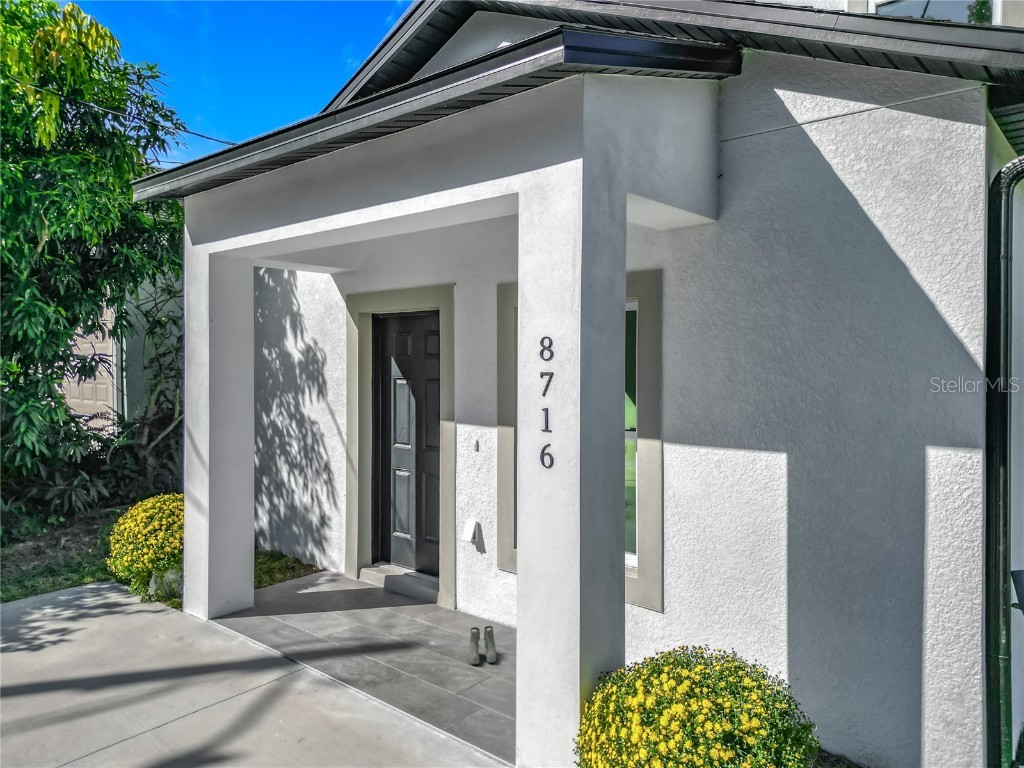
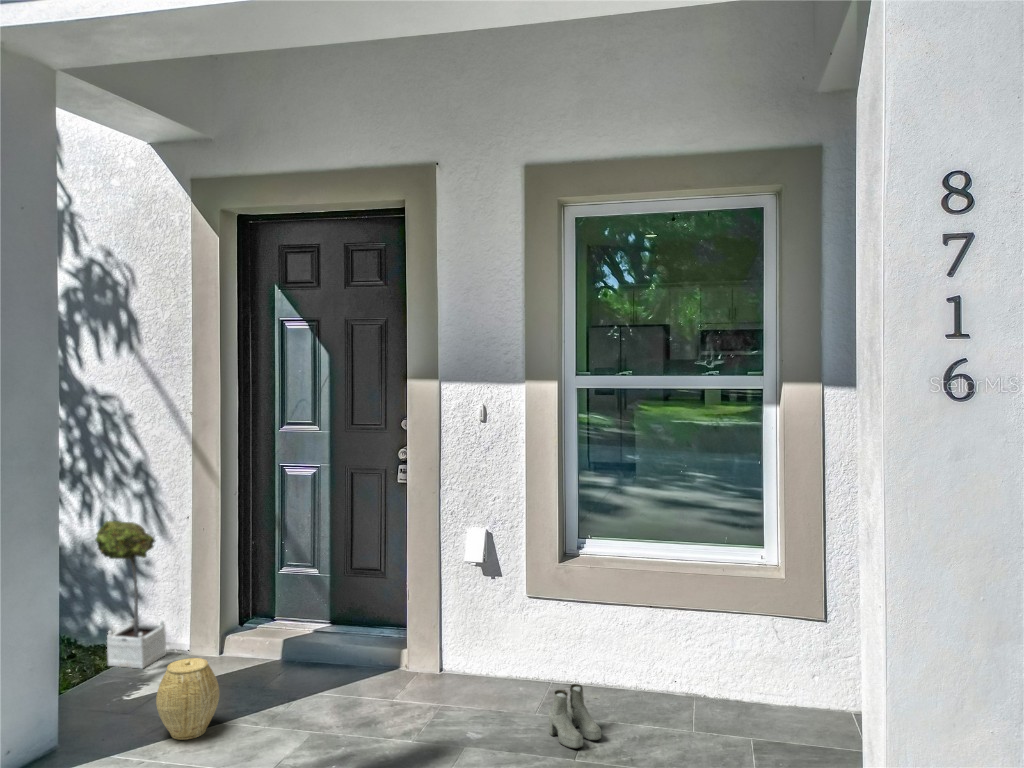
potted tree: none [296,494,333,580] -> present [96,521,167,668]
woven basket: none [283,575,316,618] -> present [156,658,219,740]

